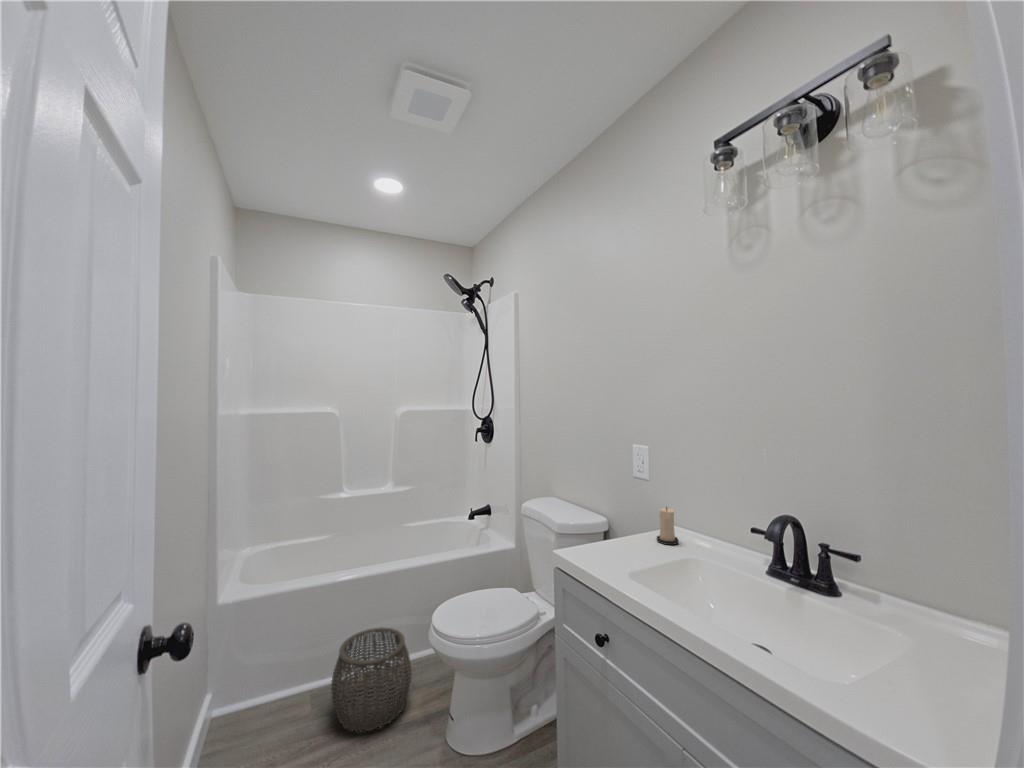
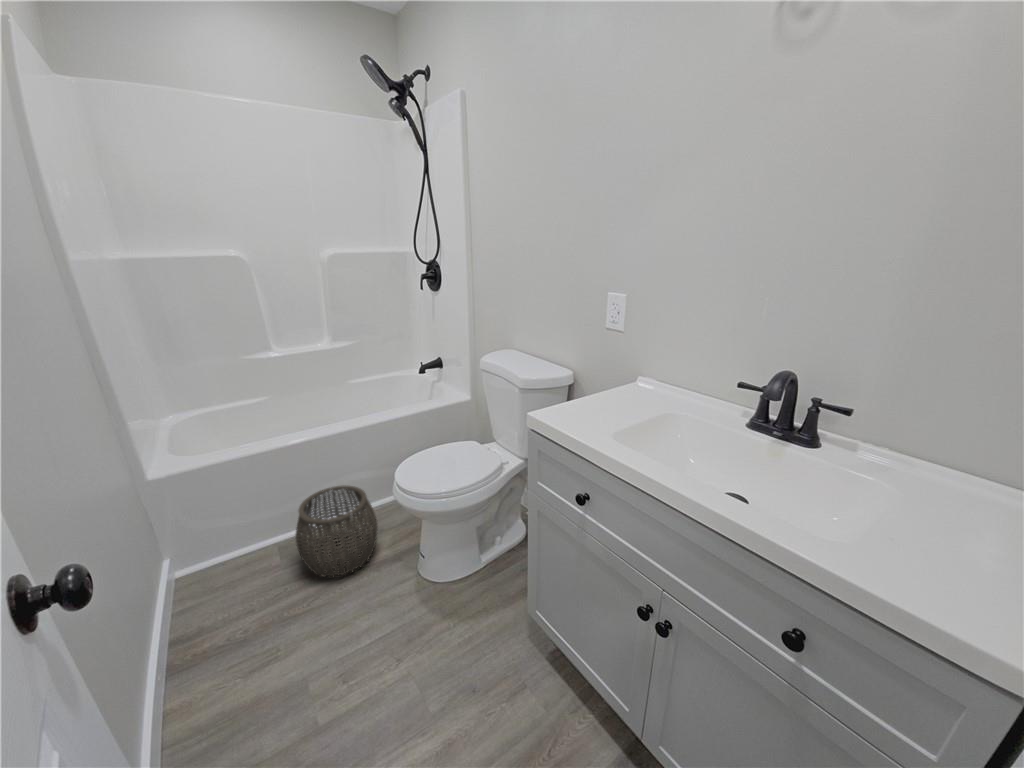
candle: present [657,507,679,545] -> none [632,361,656,400]

